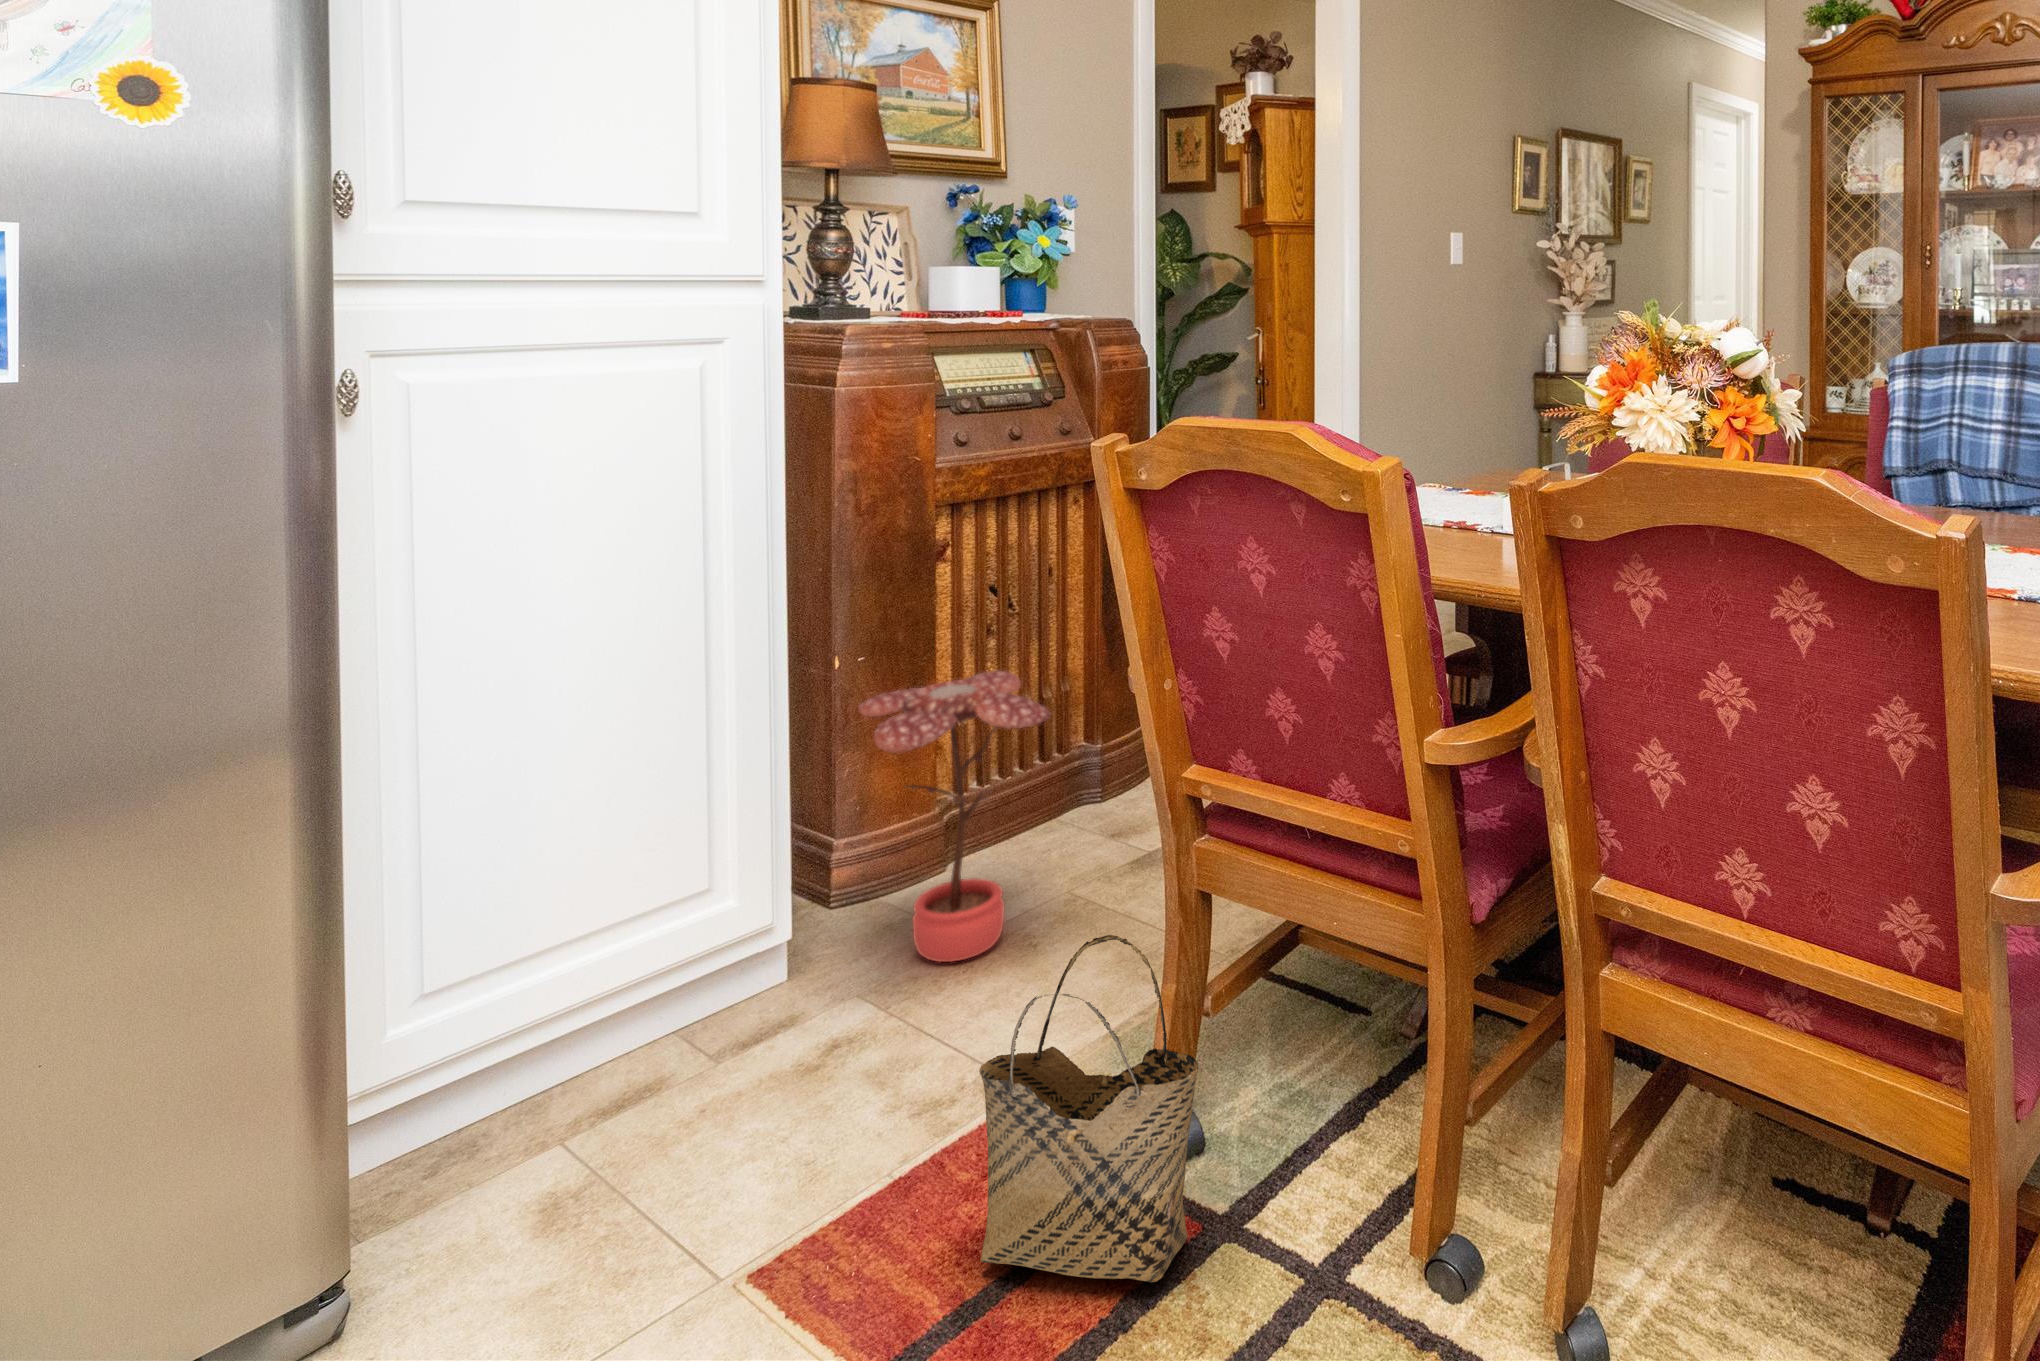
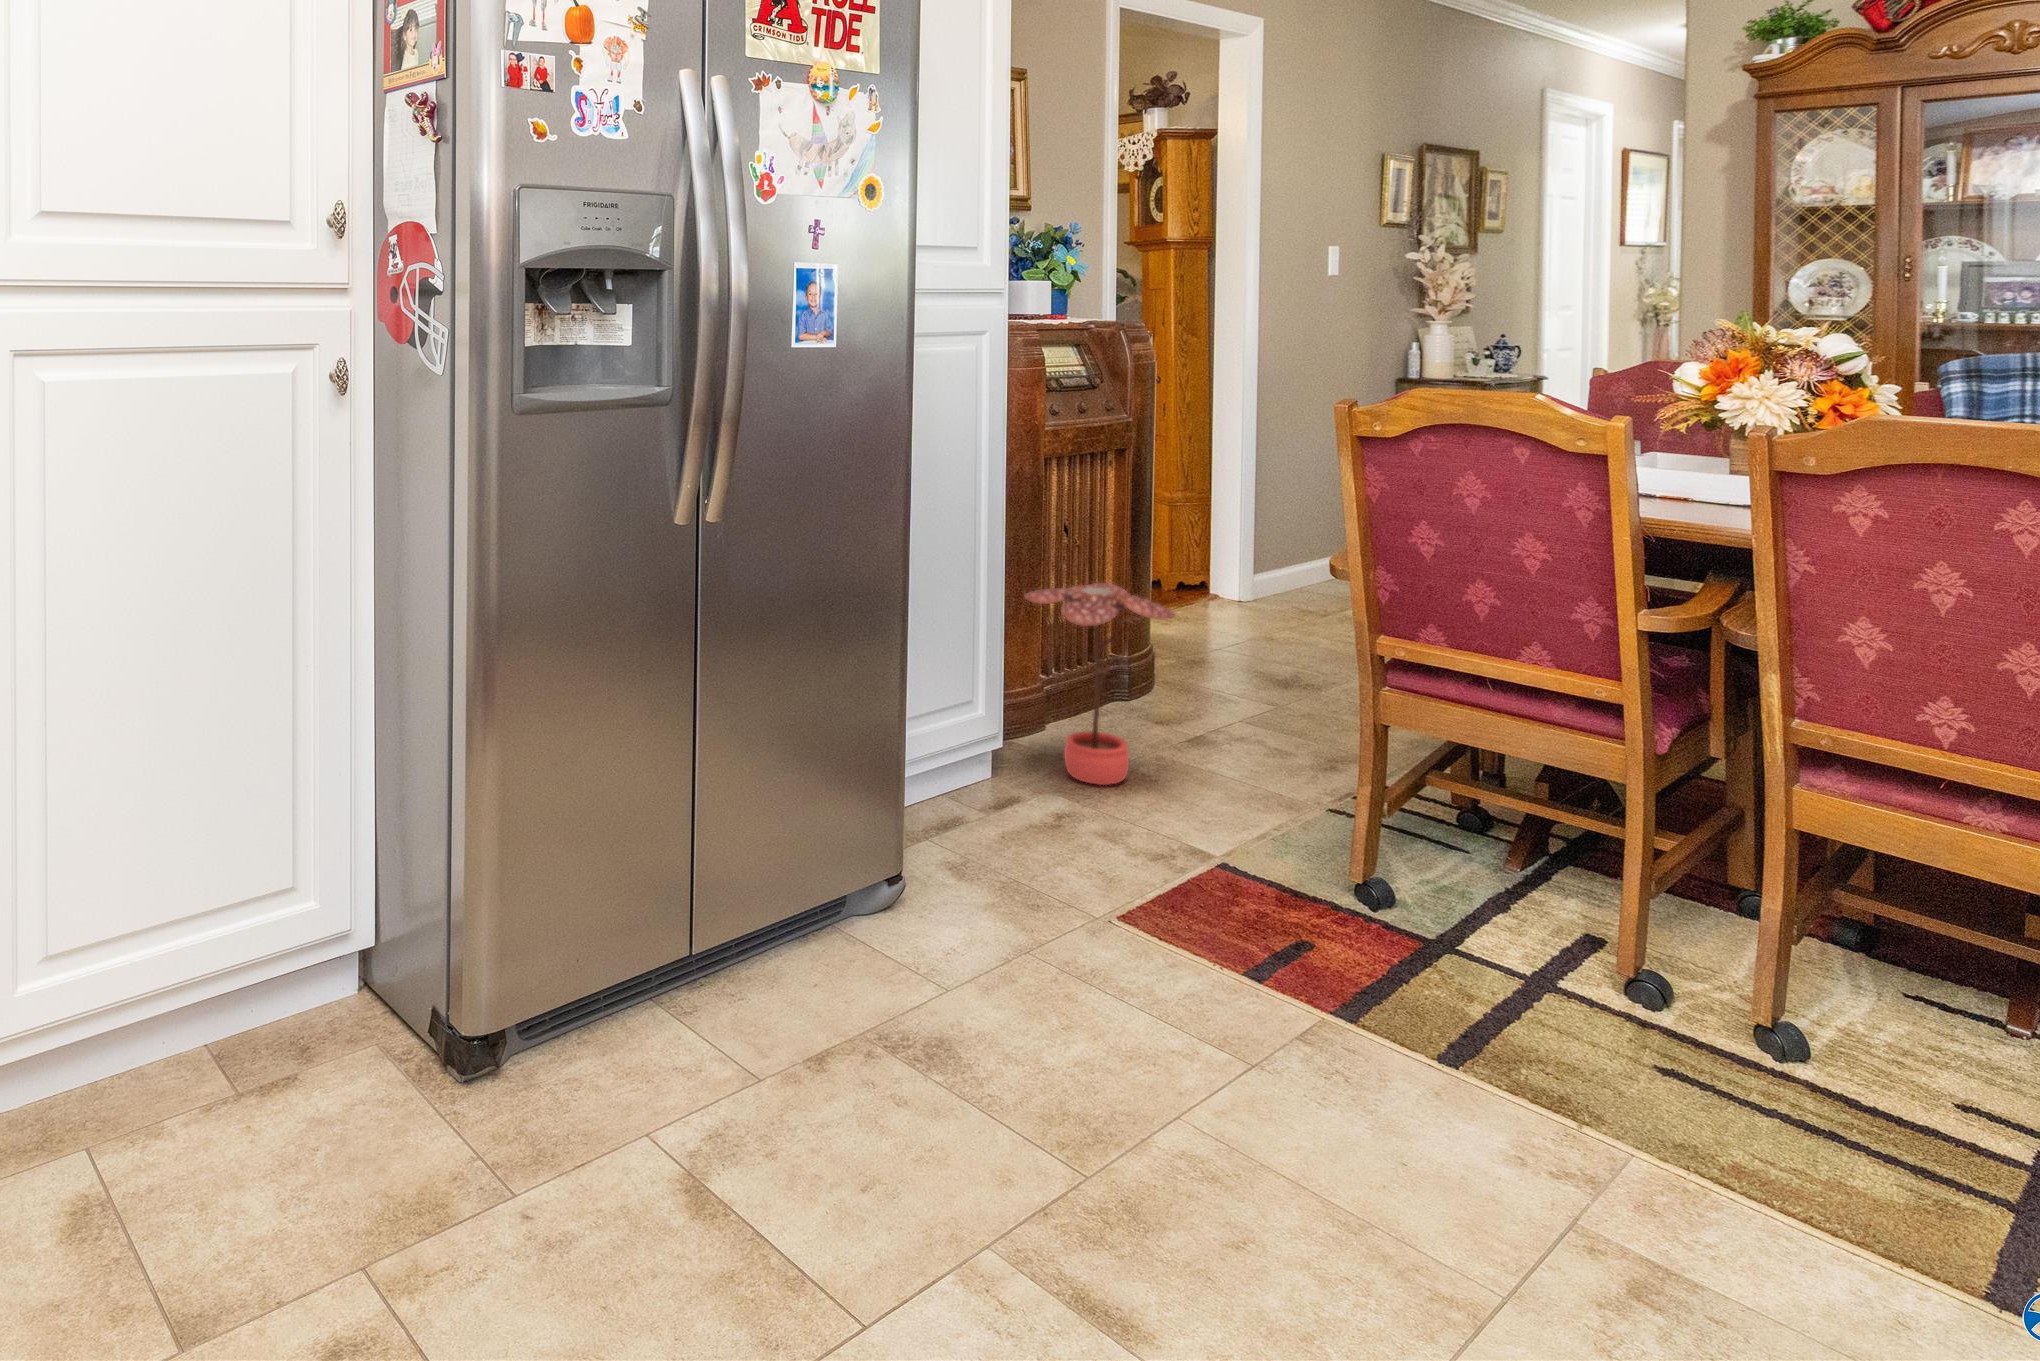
woven basket: present [979,935,1198,1282] -> none [1269,741,1430,963]

